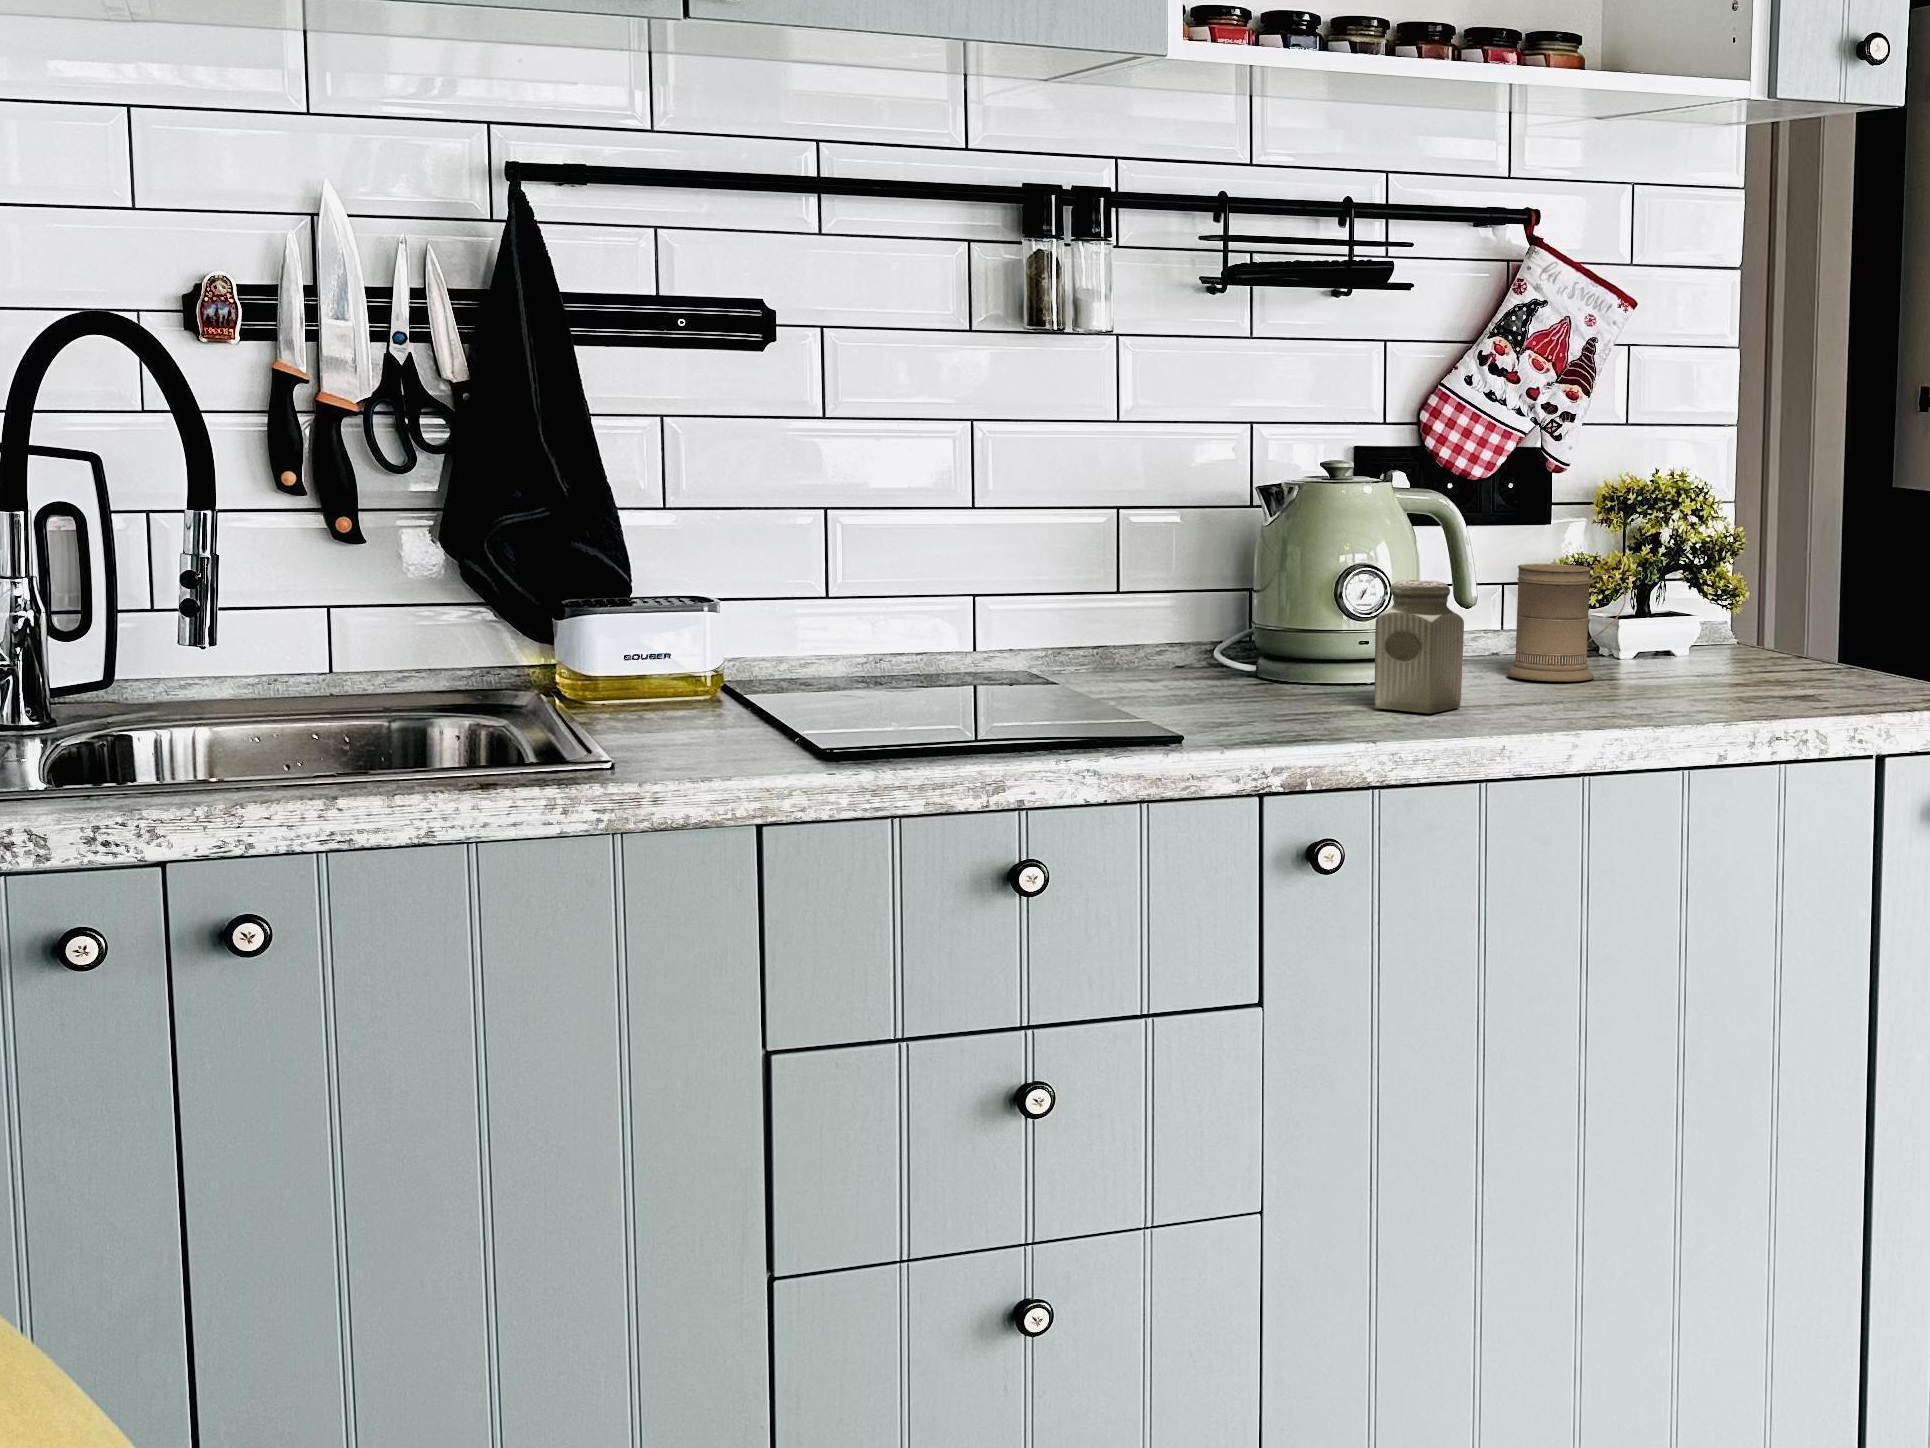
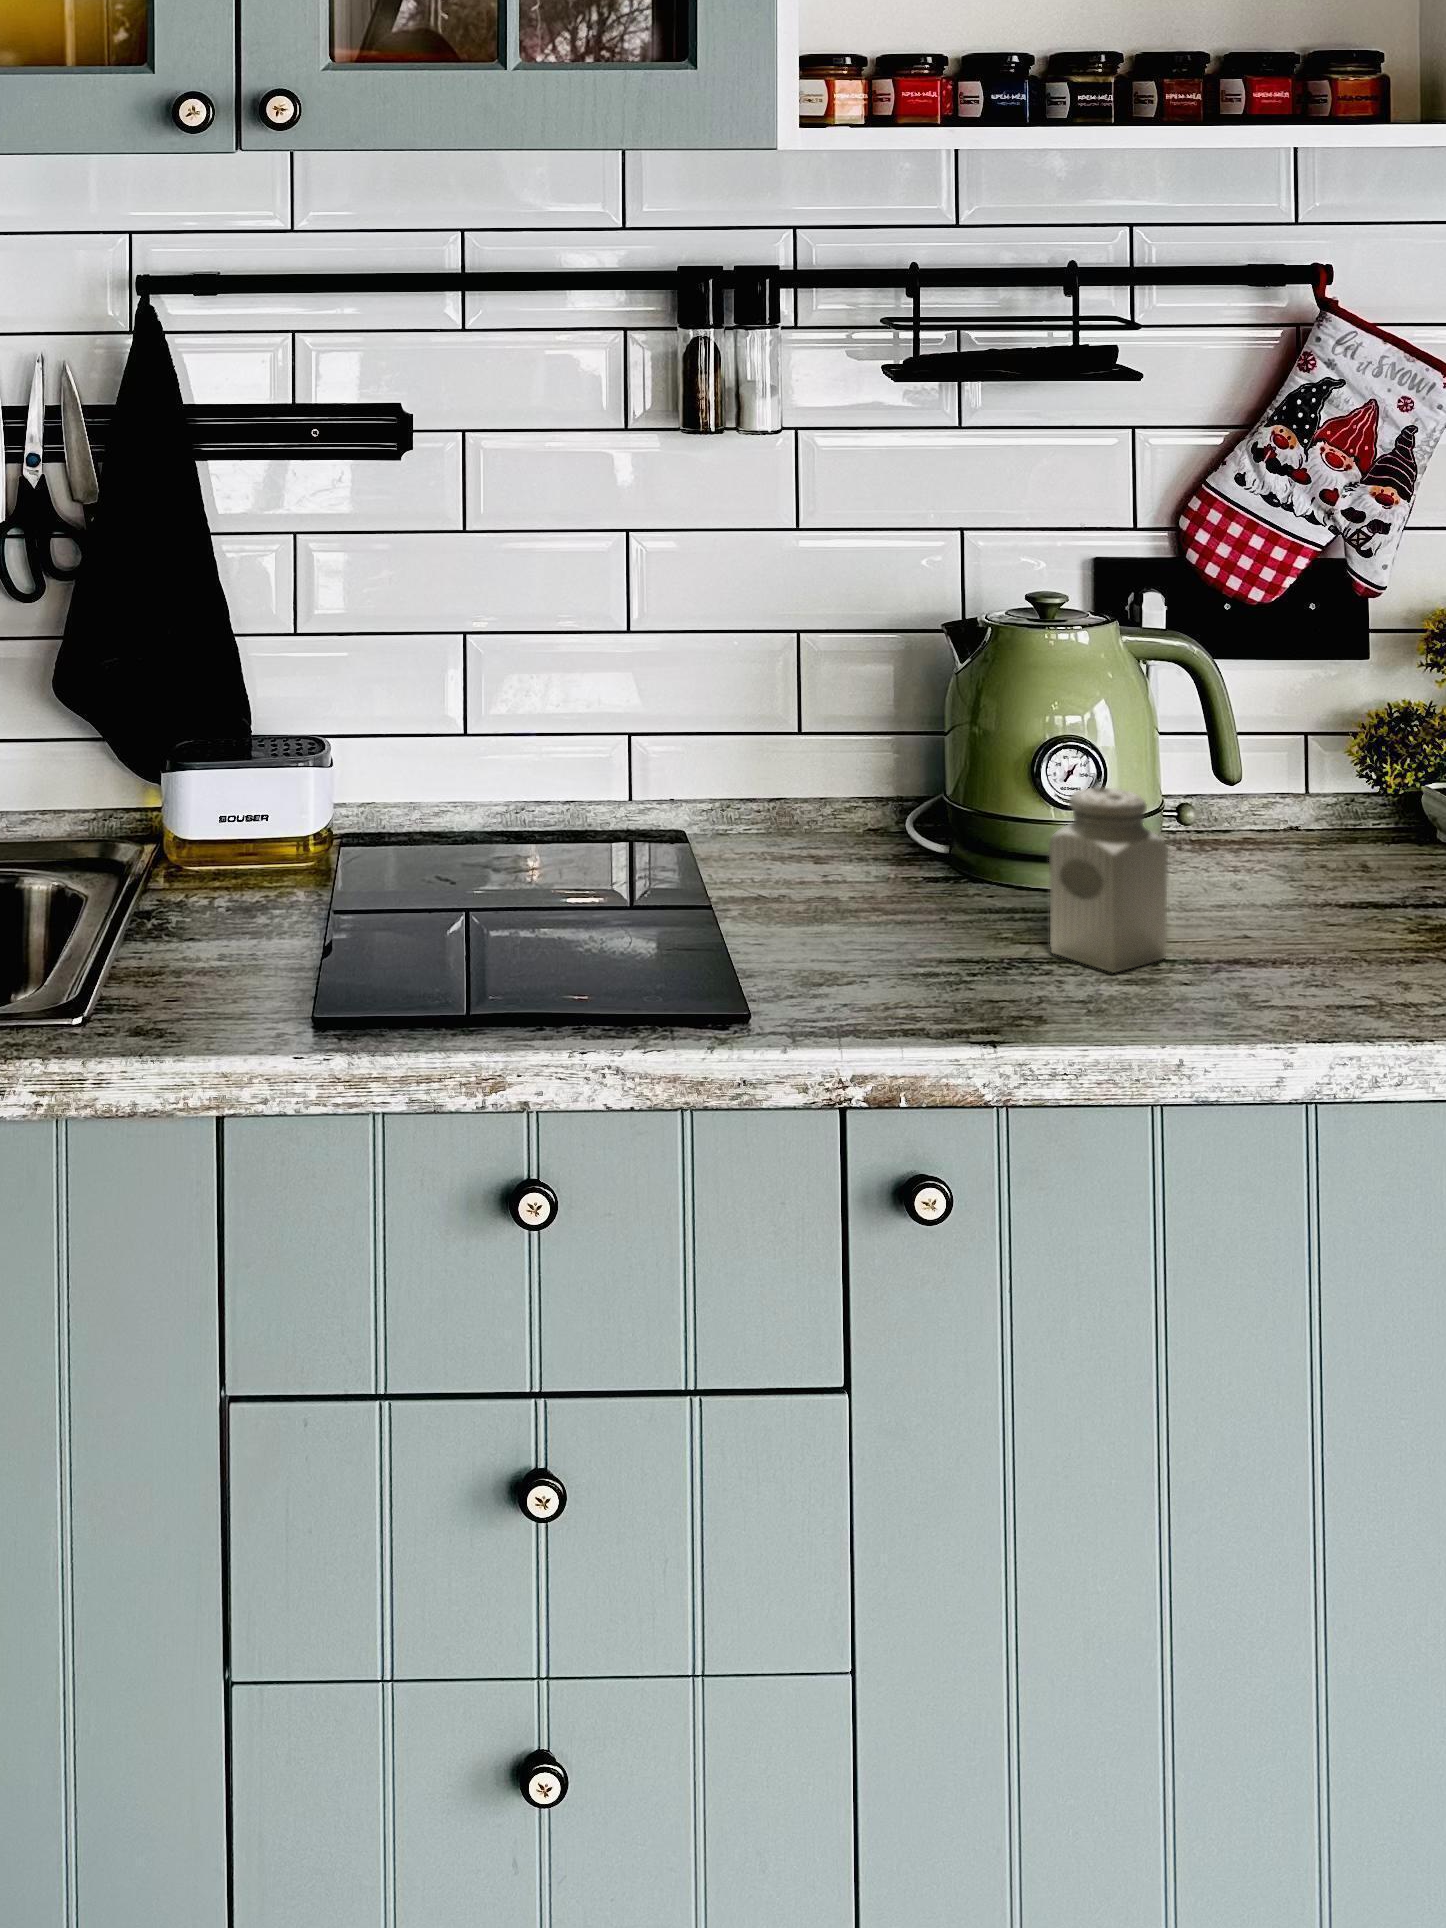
mug: present [1507,564,1626,681] -> none [1271,733,1428,901]

